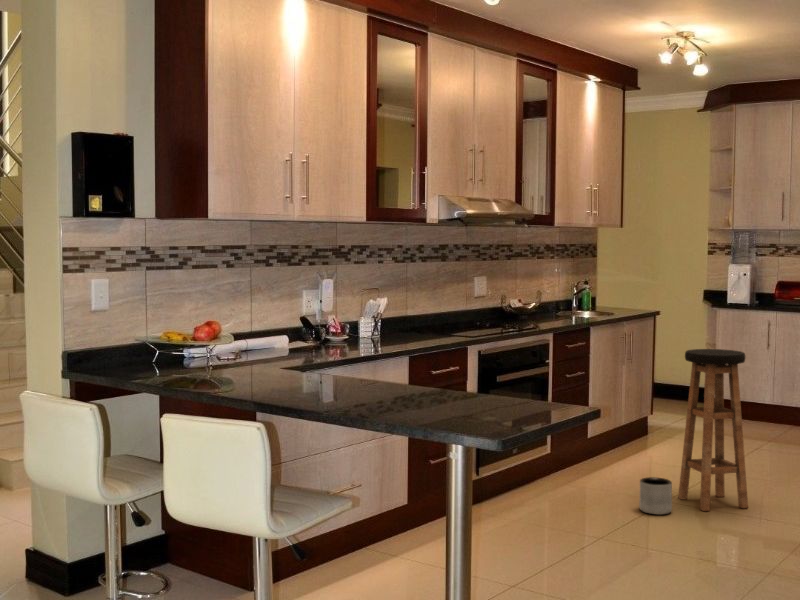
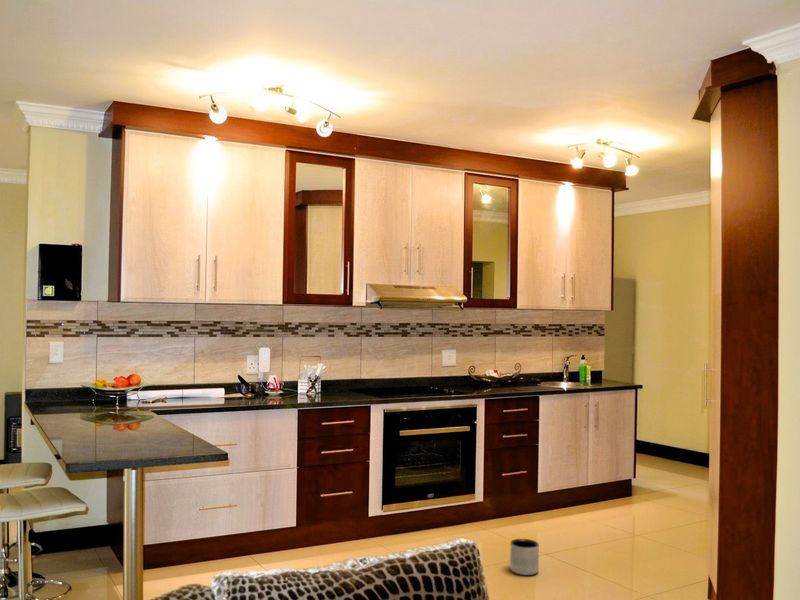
bar stool: present [678,349,748,511] -> none [565,426,620,582]

